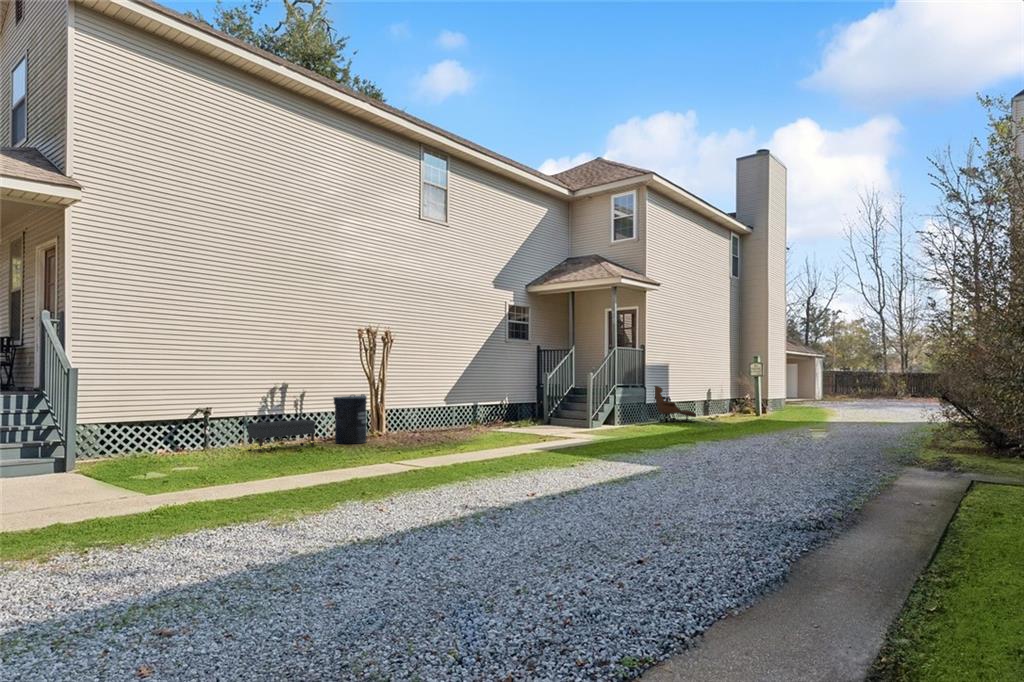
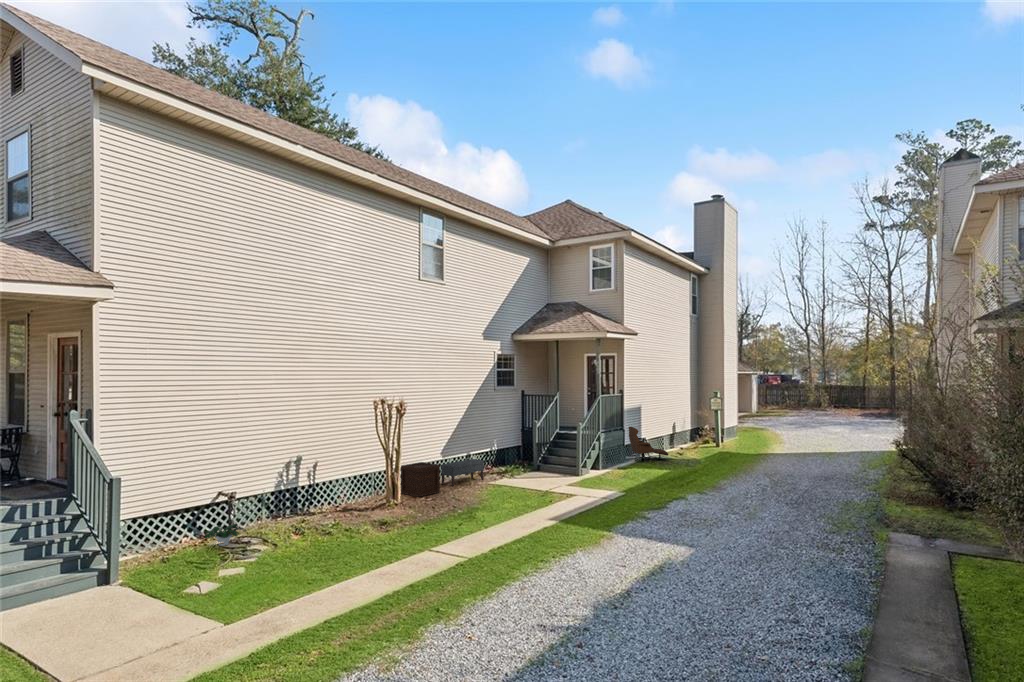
trash can: present [333,394,367,444] -> none [345,460,377,512]
wooden crate: none [397,406,438,437] -> present [401,462,440,497]
bench: present [248,419,316,452] -> present [441,459,484,486]
potted plant: none [177,440,221,459] -> present [204,524,247,546]

